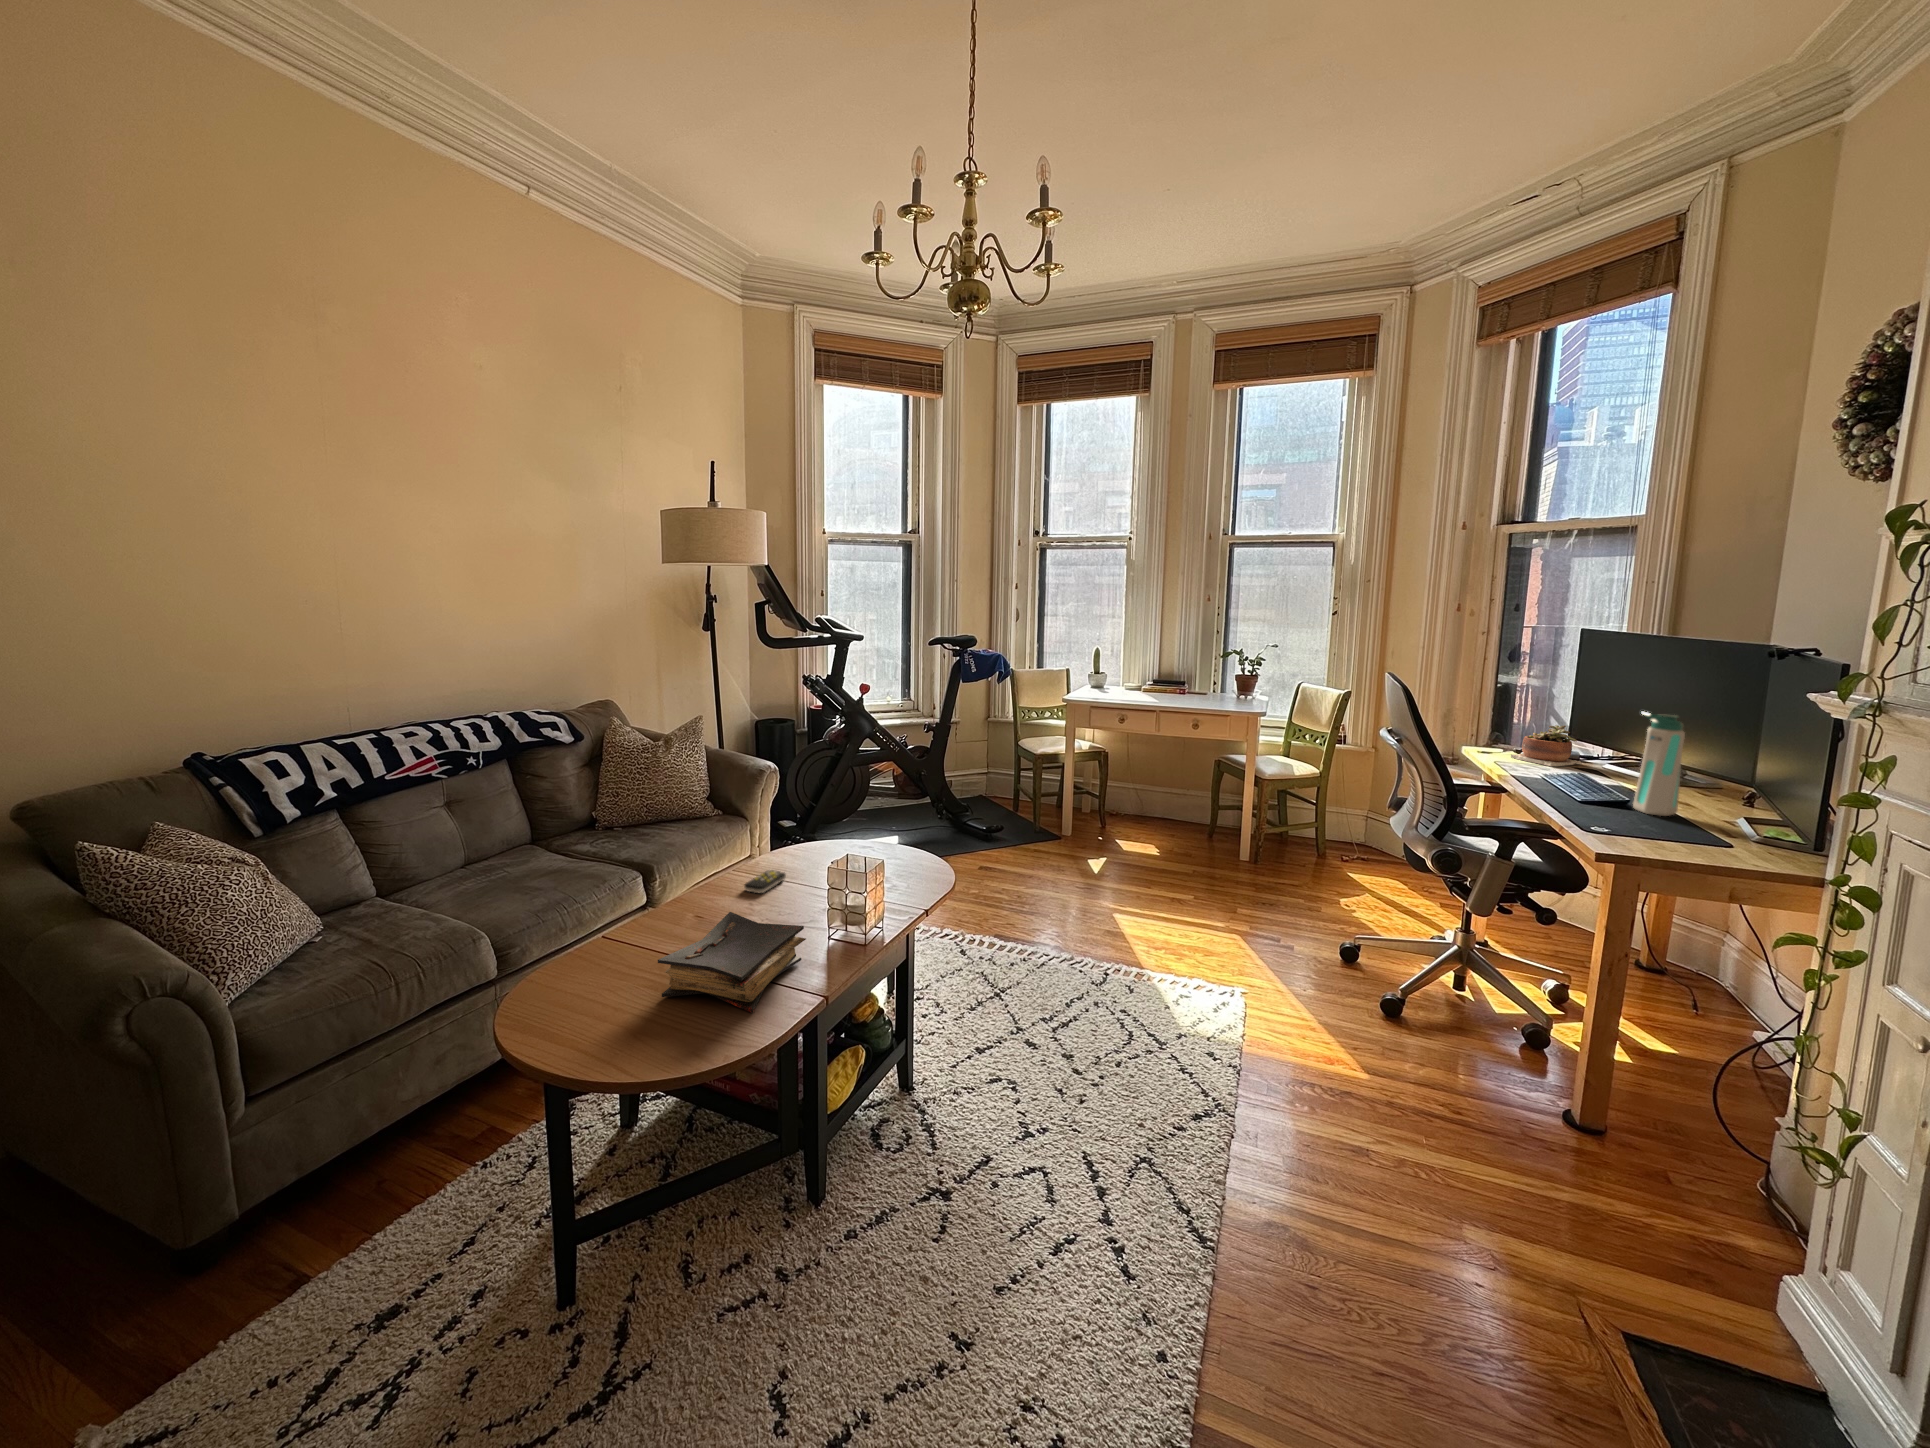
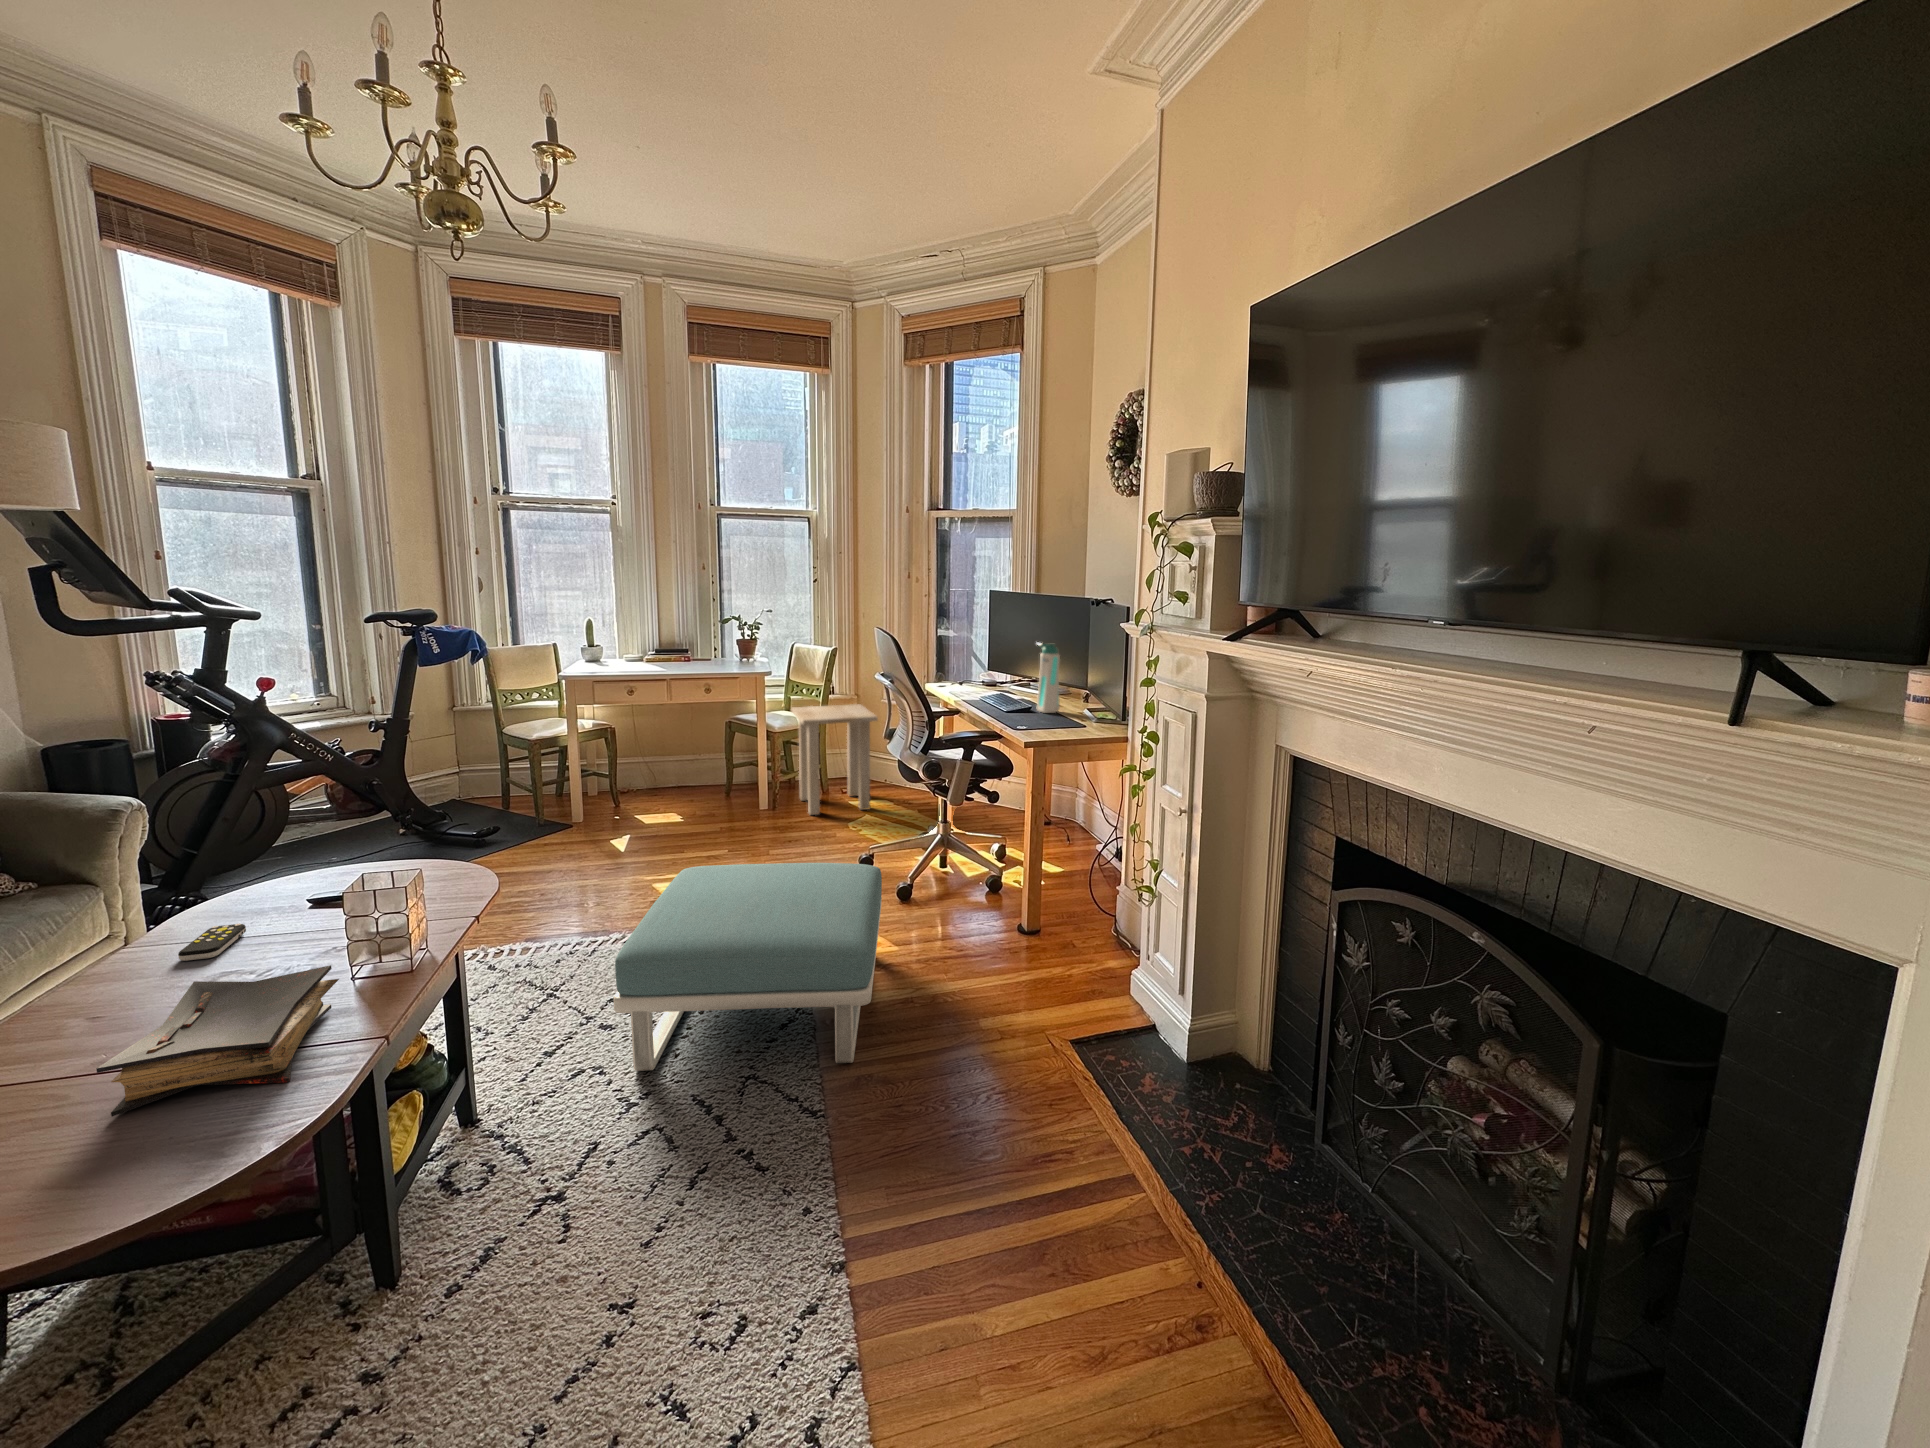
succulent plant: present [1511,725,1581,766] -> none [958,659,1000,690]
side table: none [1289,754,1394,888] -> present [791,704,878,815]
footstool: none [1030,910,1348,1195] -> present [613,863,882,1071]

